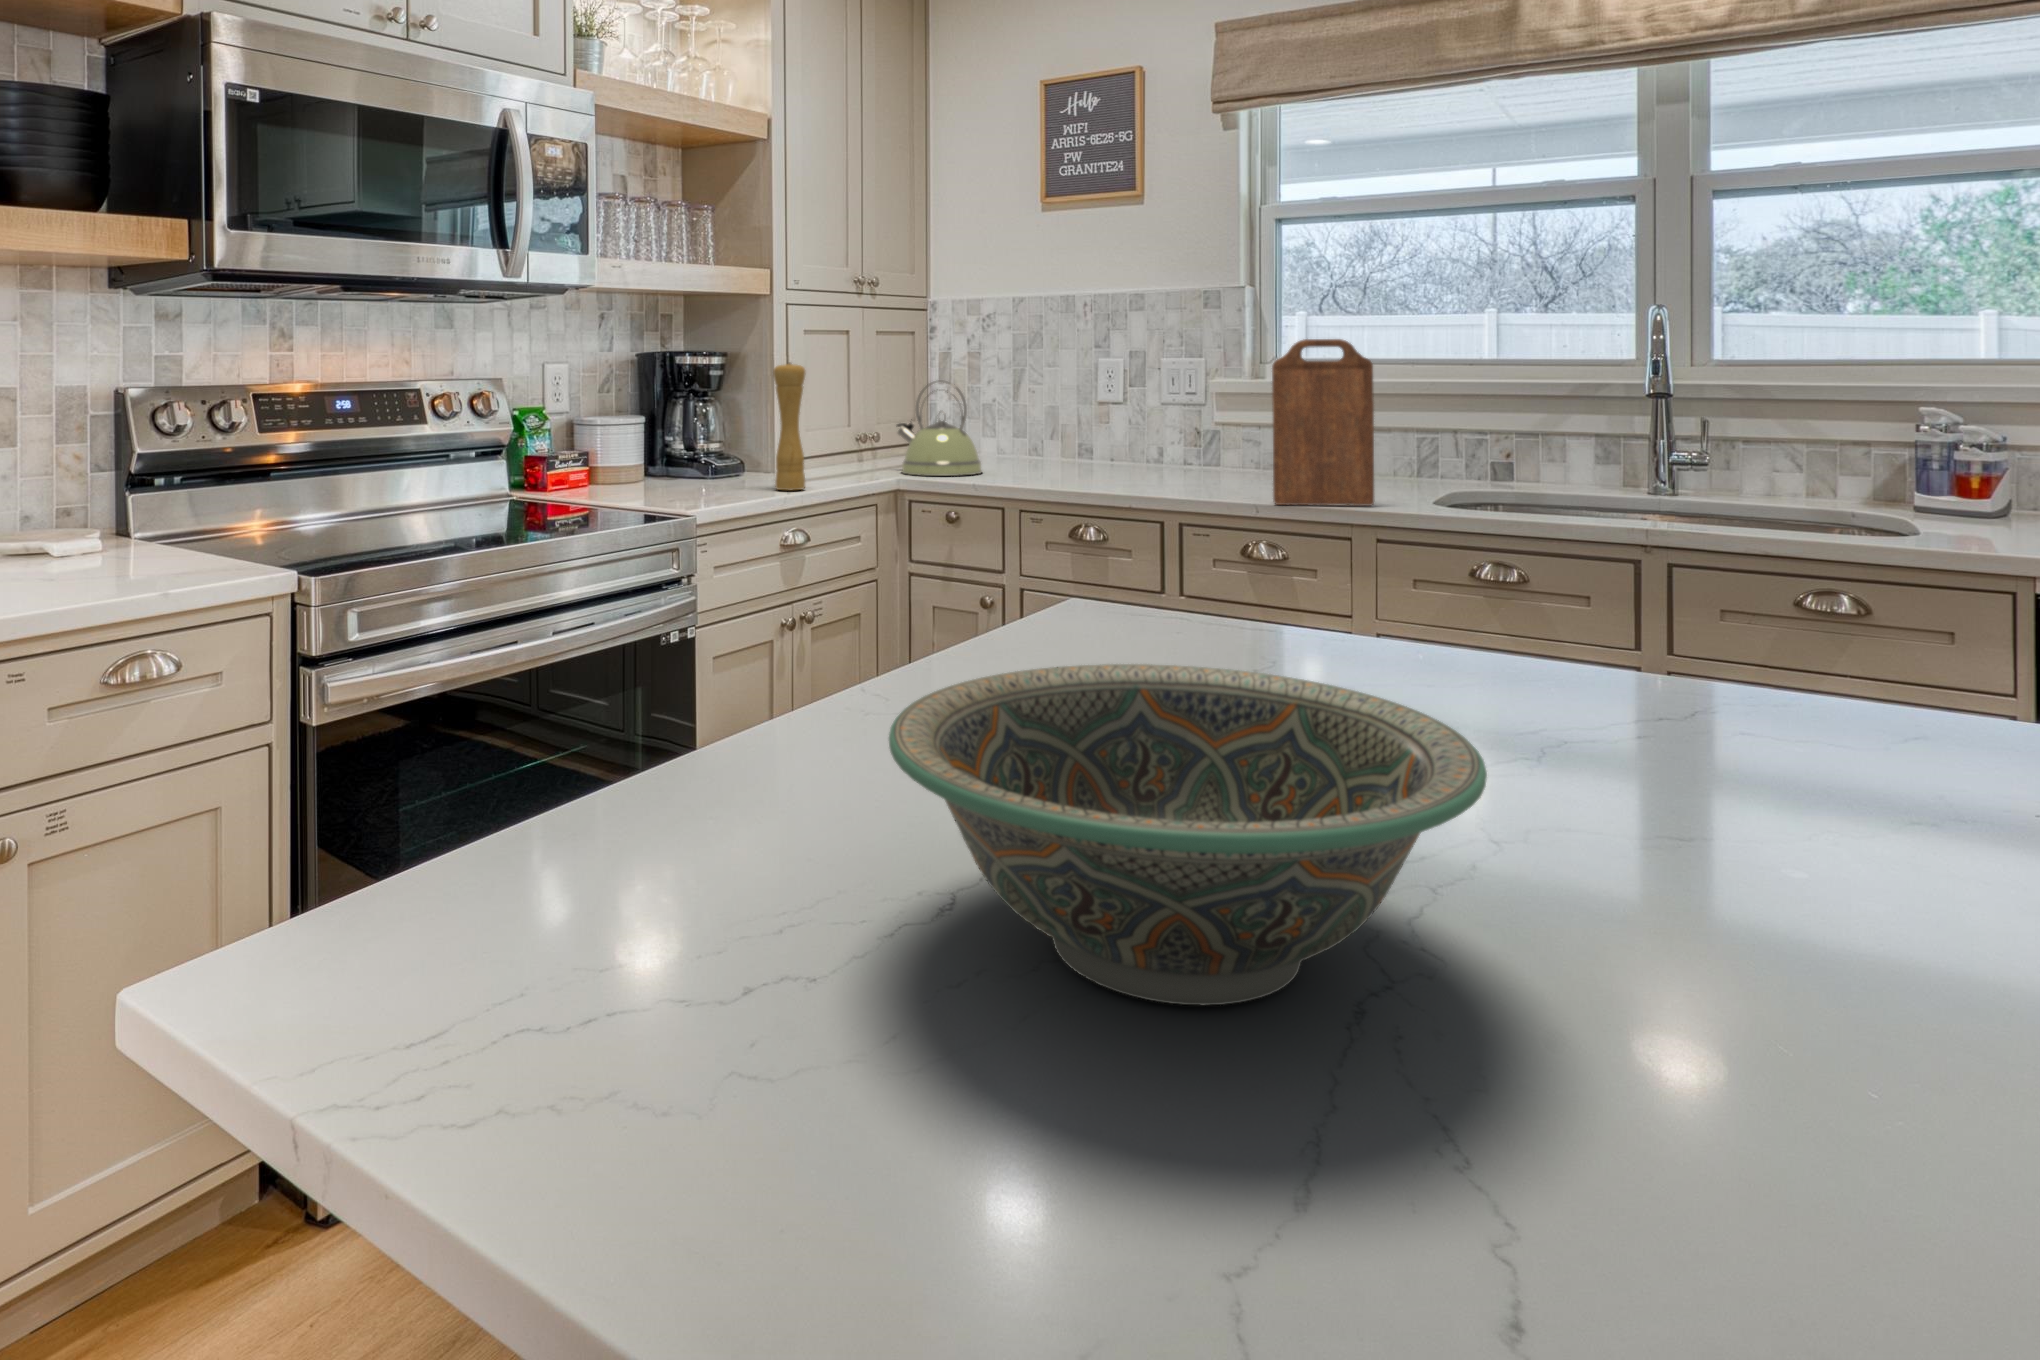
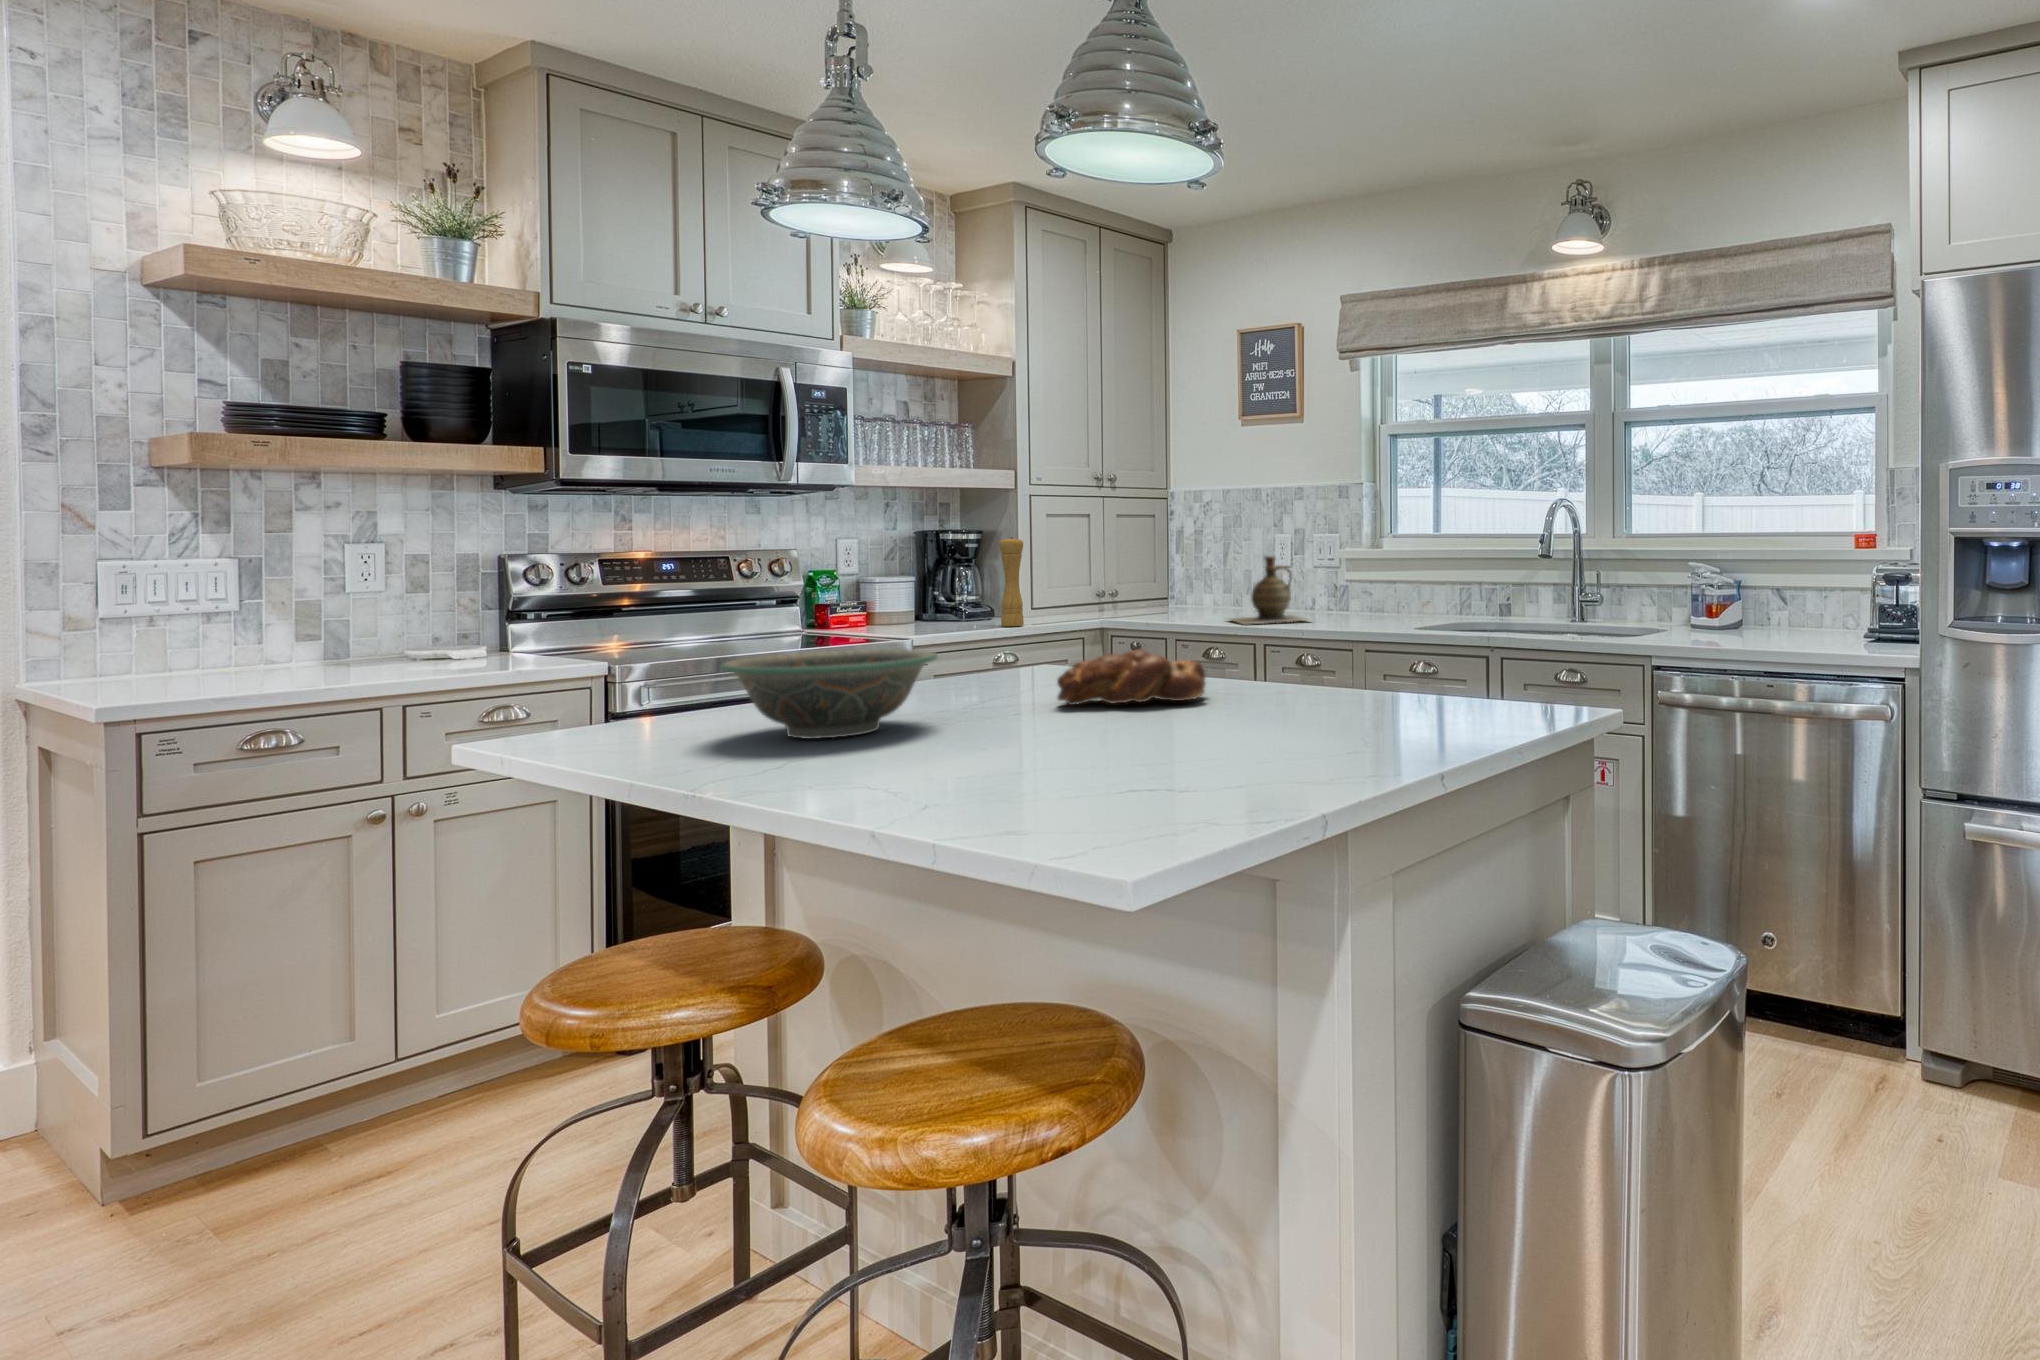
cutting board: present [1272,339,1374,506] -> none [1319,520,1384,630]
kettle: present [896,381,982,476] -> none [1118,550,1179,618]
ceramic jug: none [1072,391,1214,492] -> present [1230,556,1306,625]
bread loaf: none [1475,646,1897,802] -> present [1057,650,1206,705]

